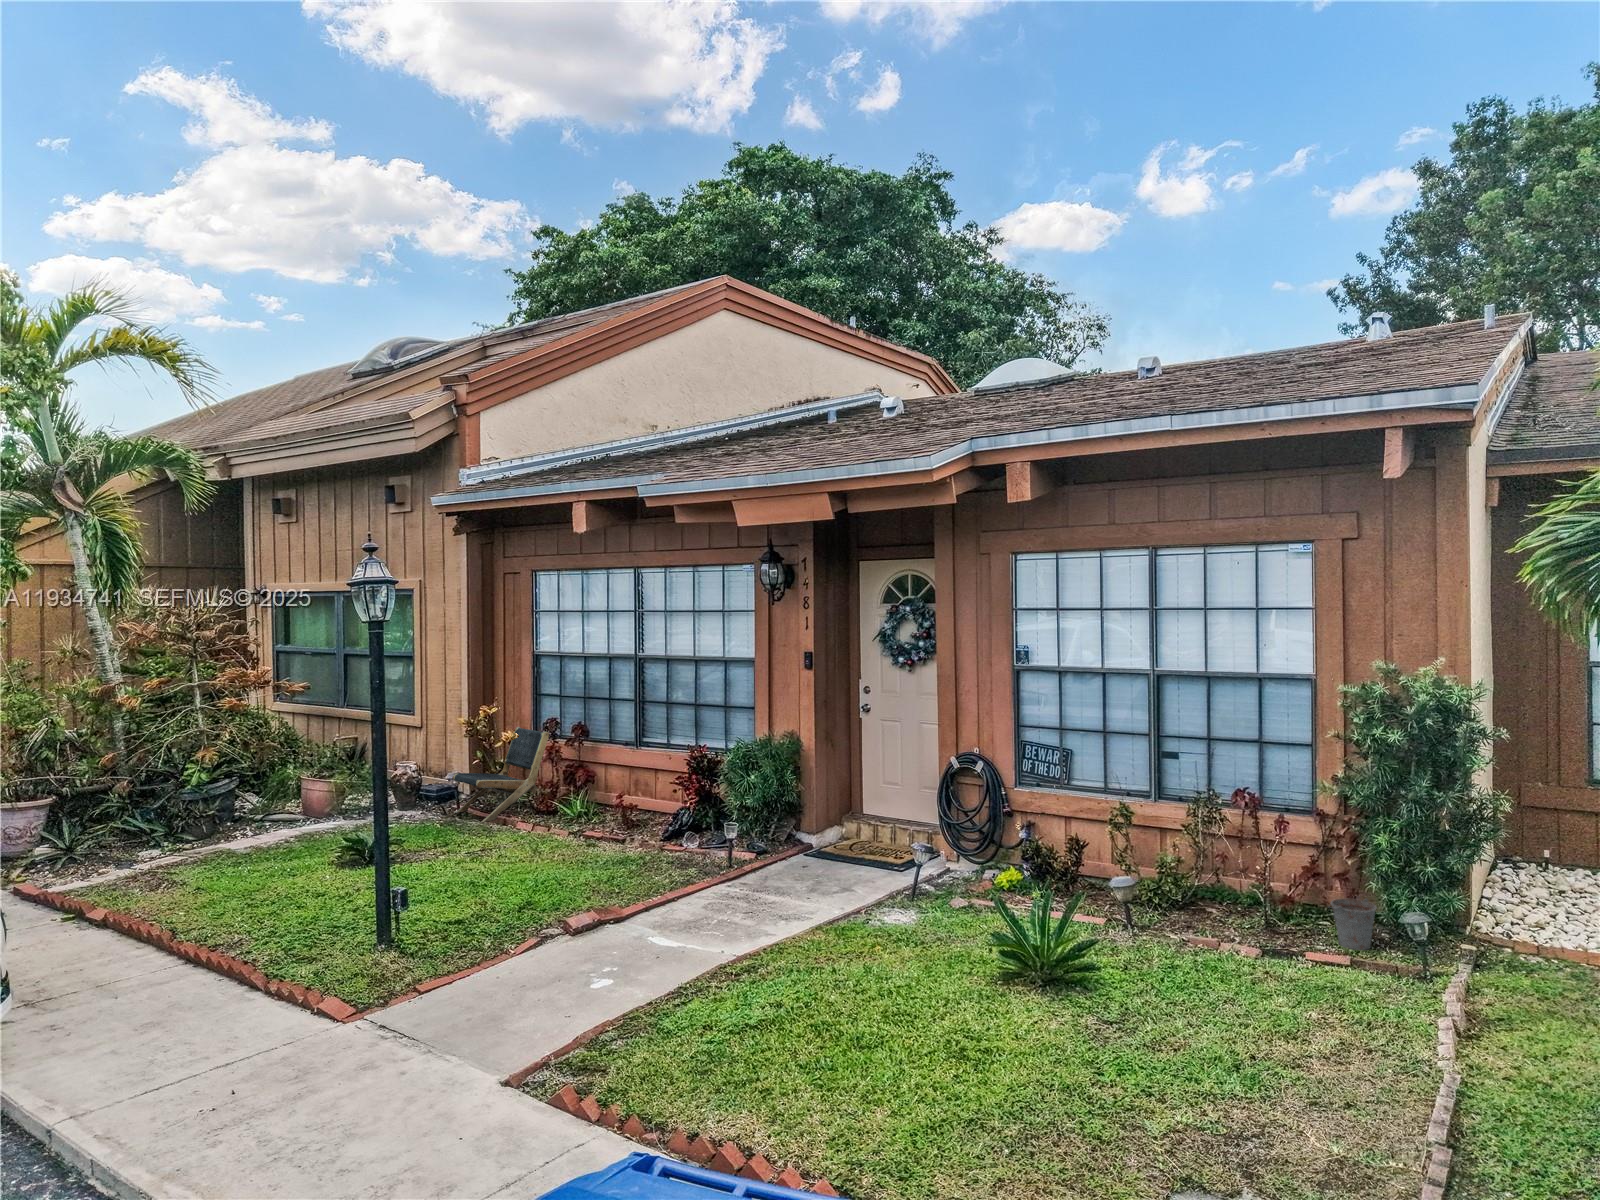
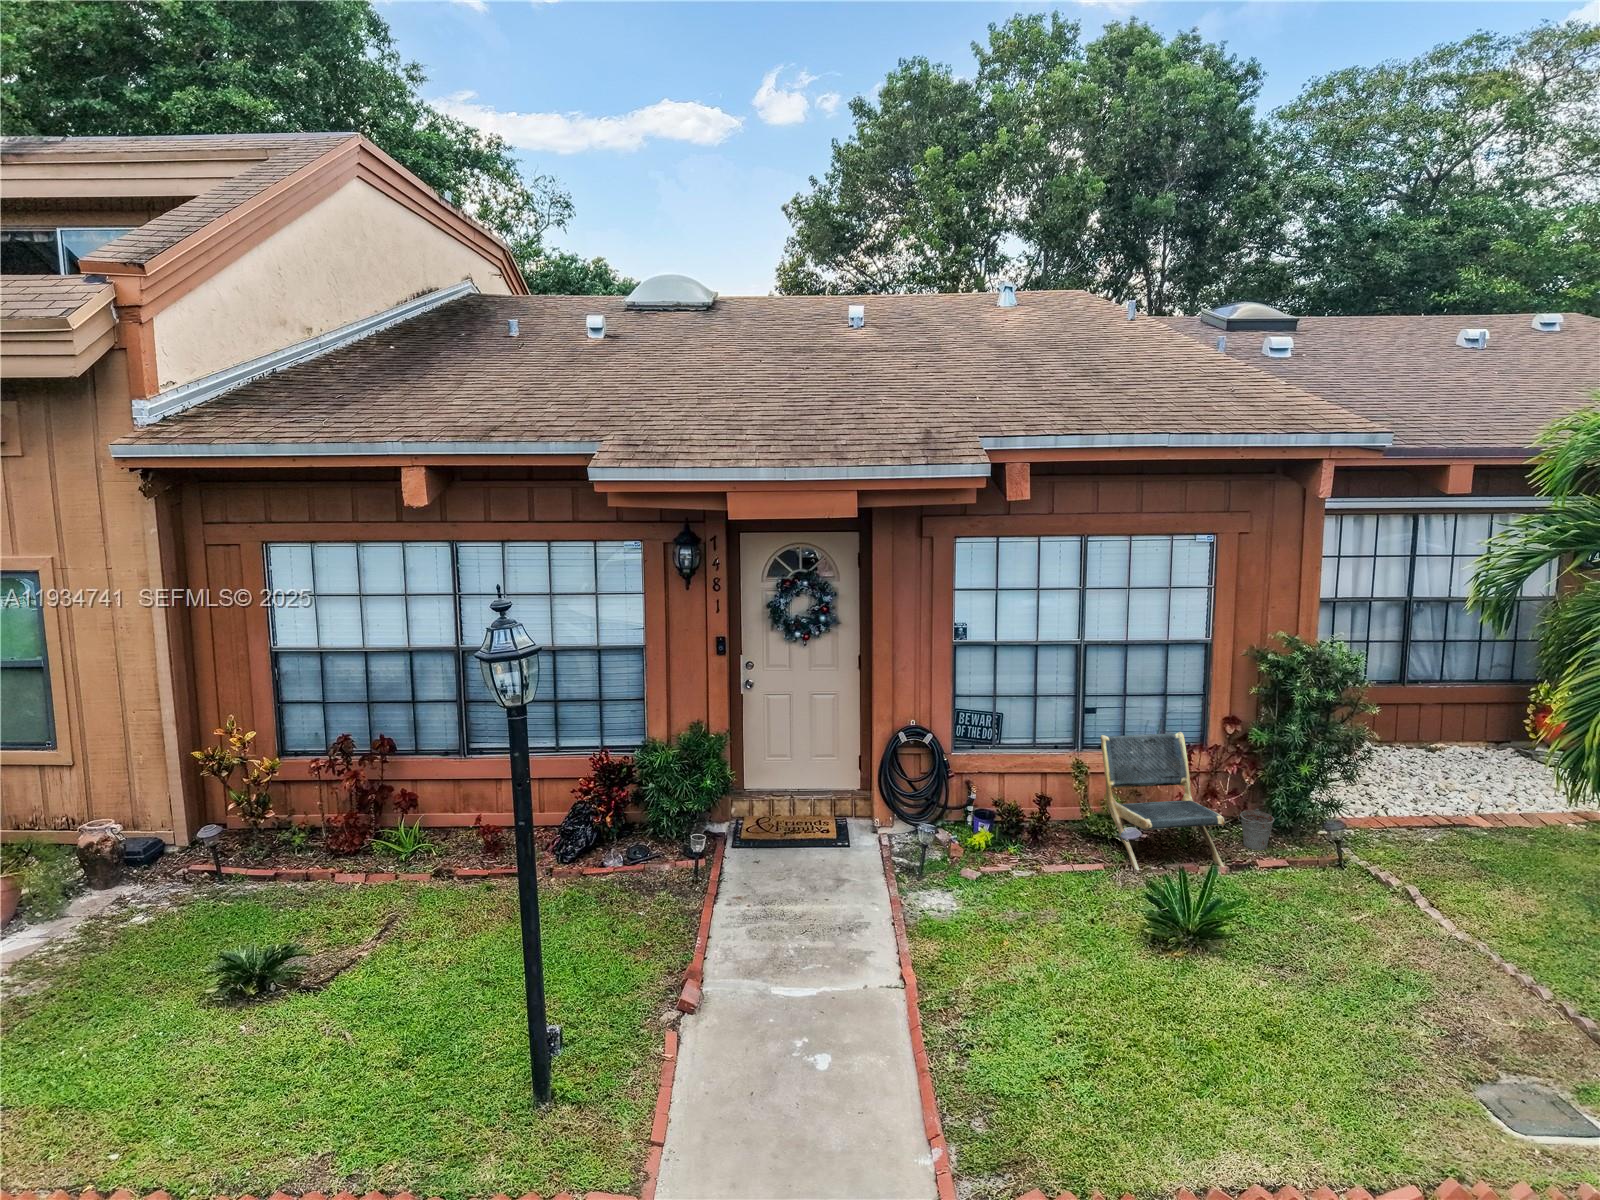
lounge chair: present [452,727,549,822] -> present [1100,732,1225,870]

